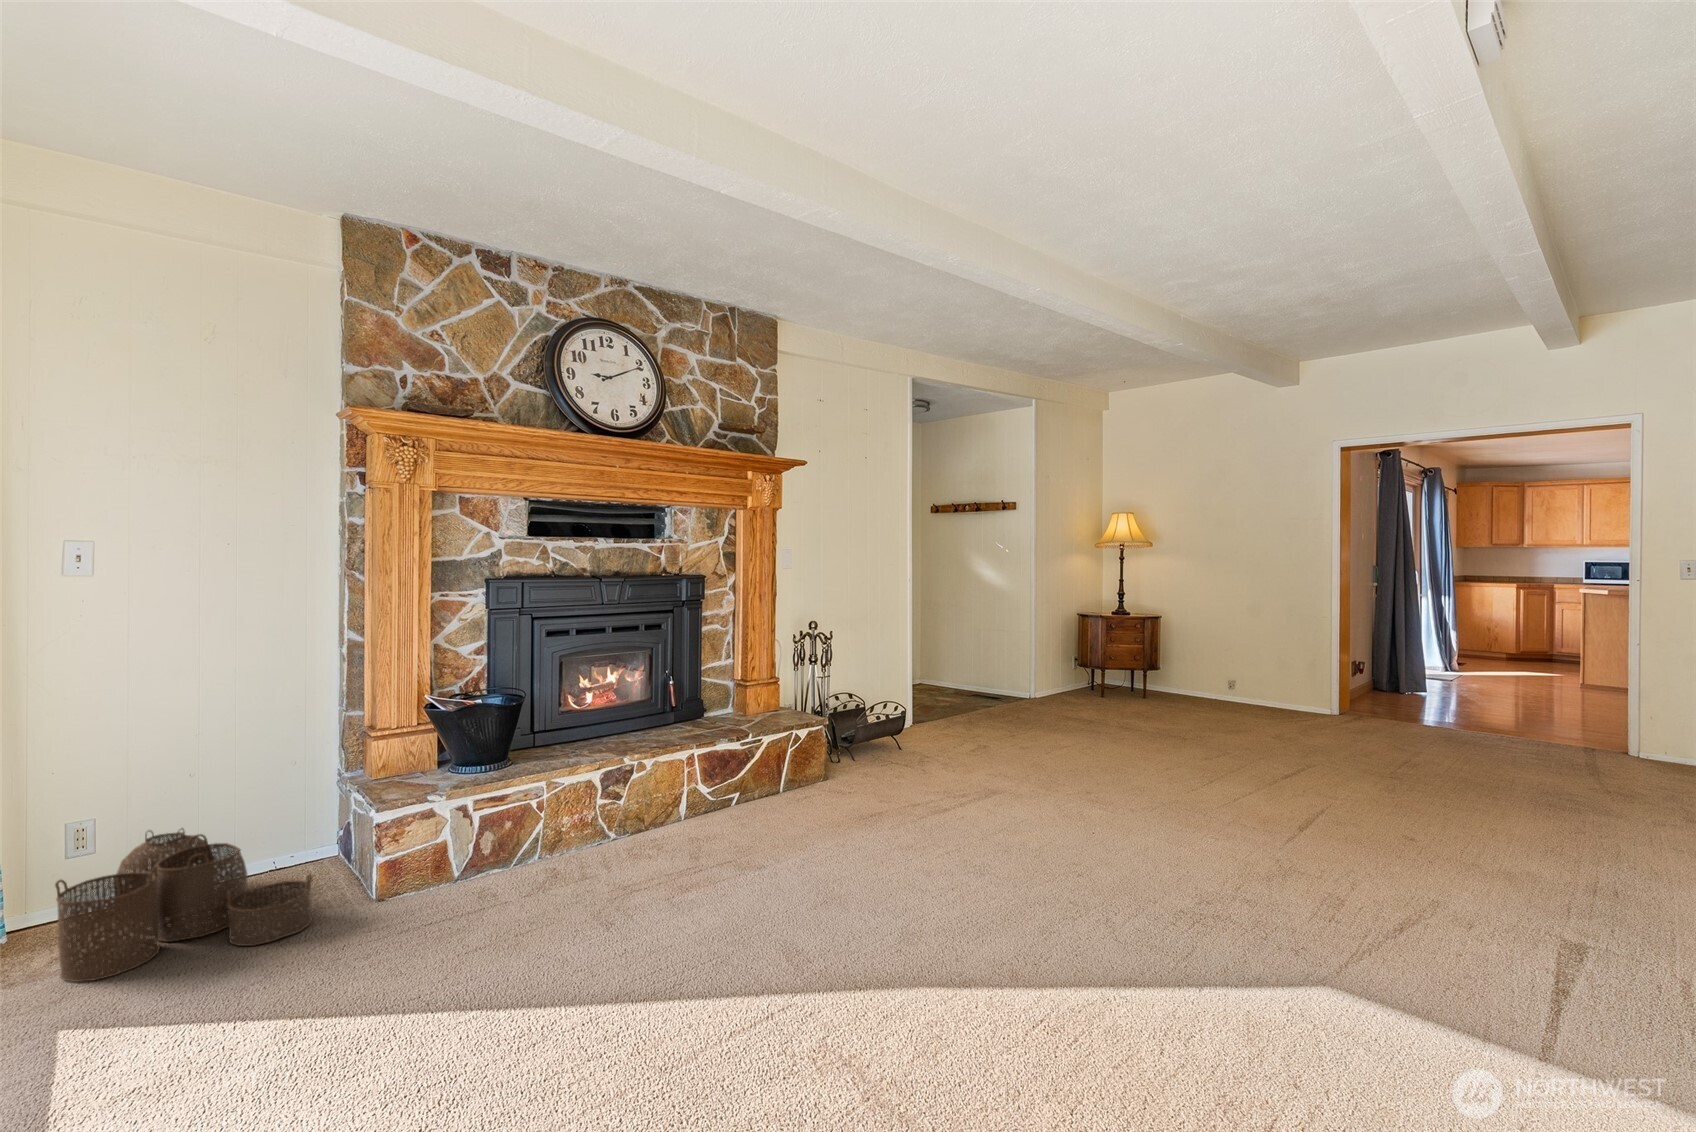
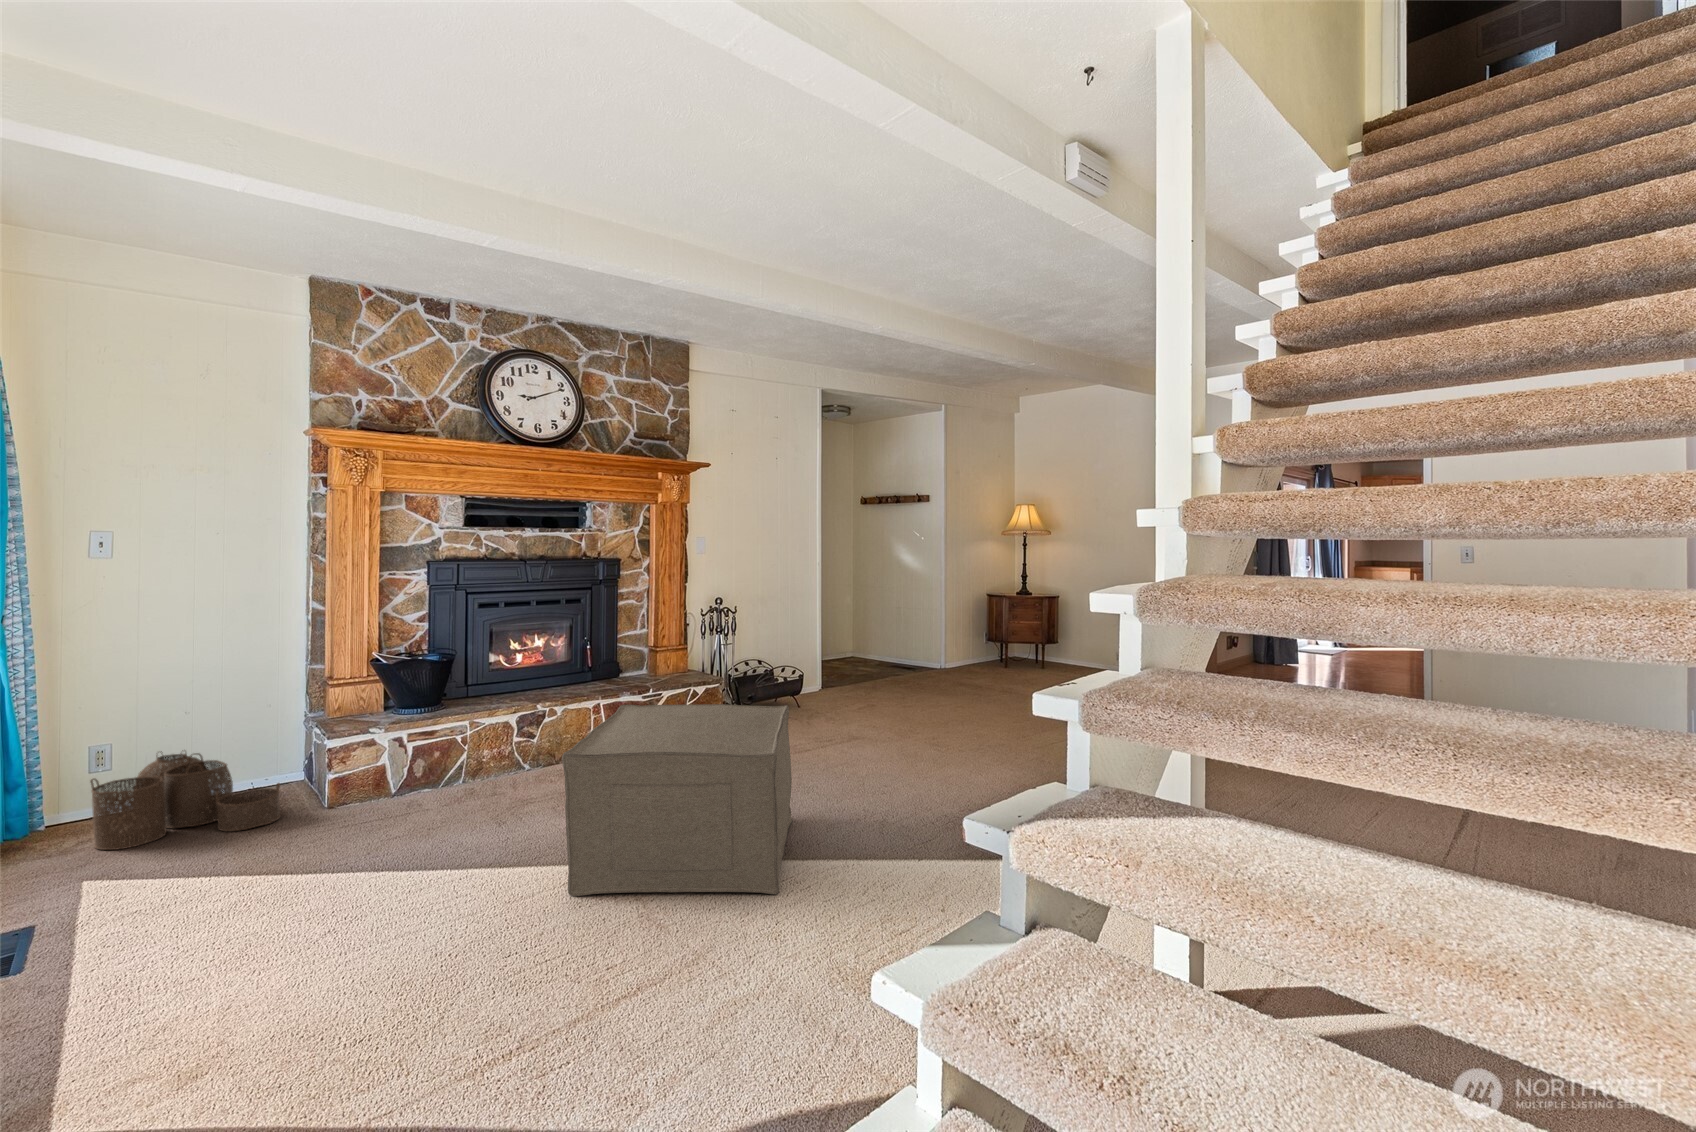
ottoman: none [746,767,1055,1065] -> present [562,704,792,896]

